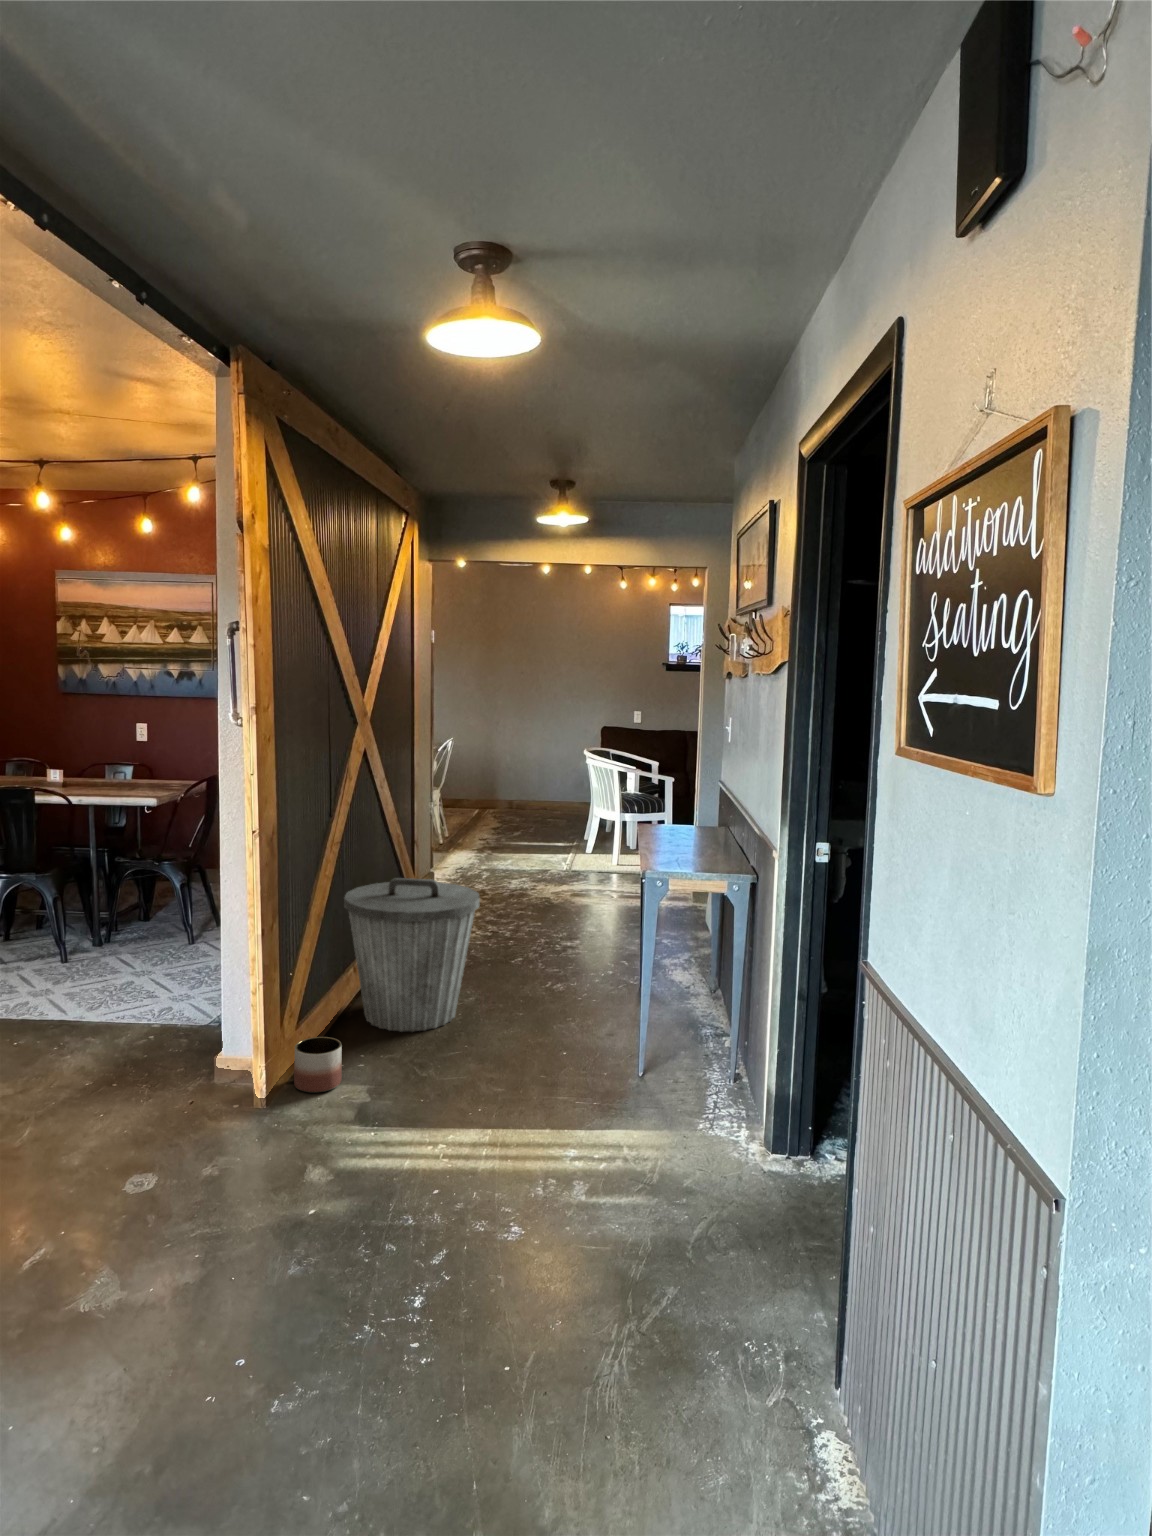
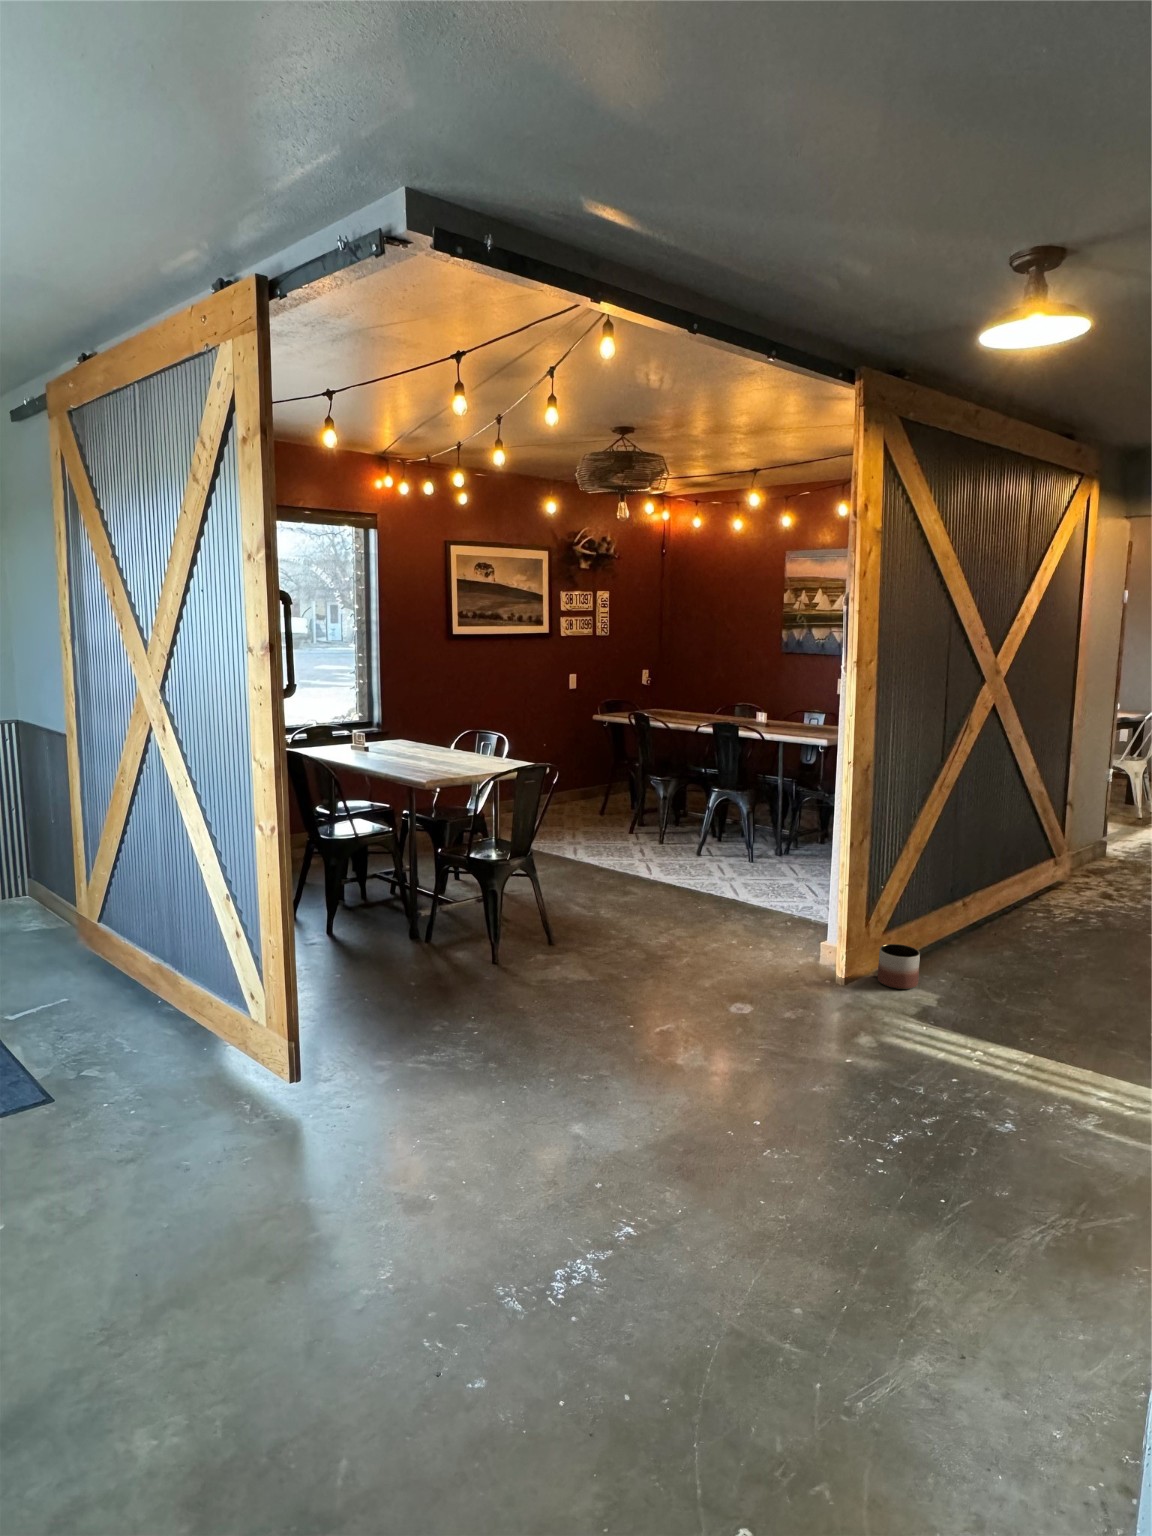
trash can: present [344,878,480,1032] -> none [952,825,1092,970]

